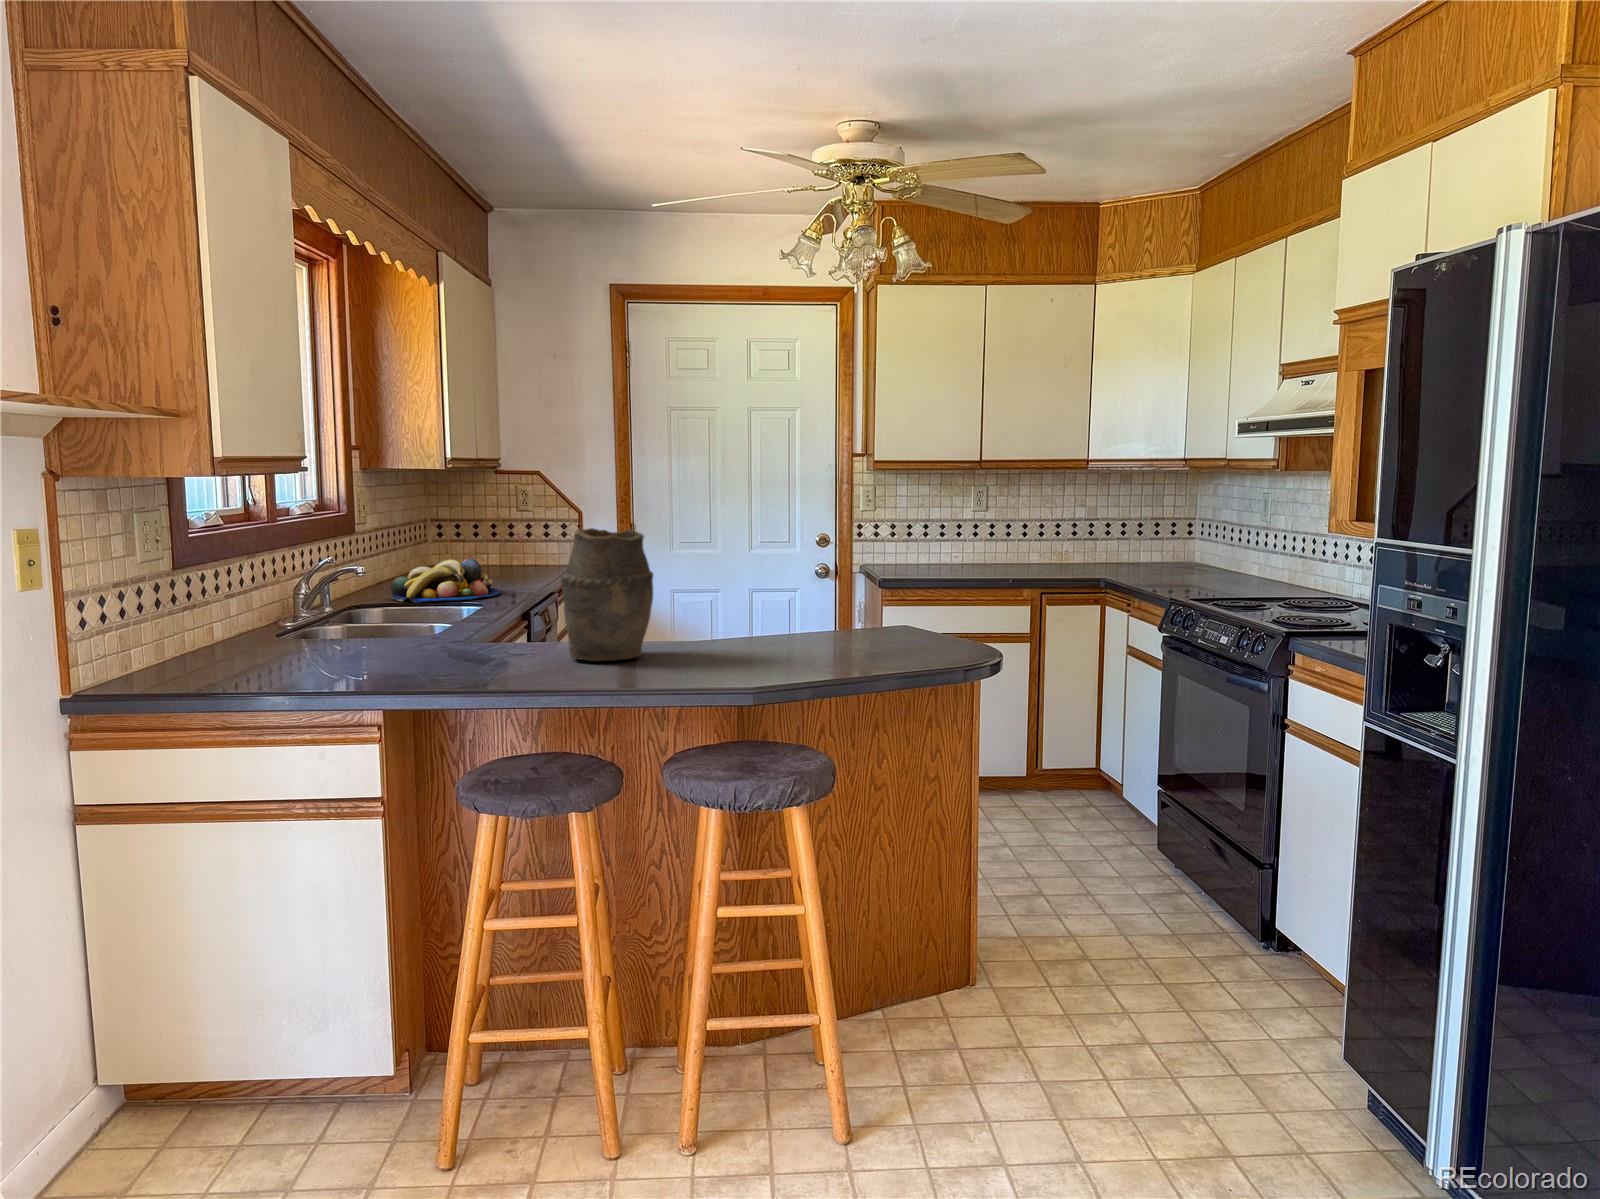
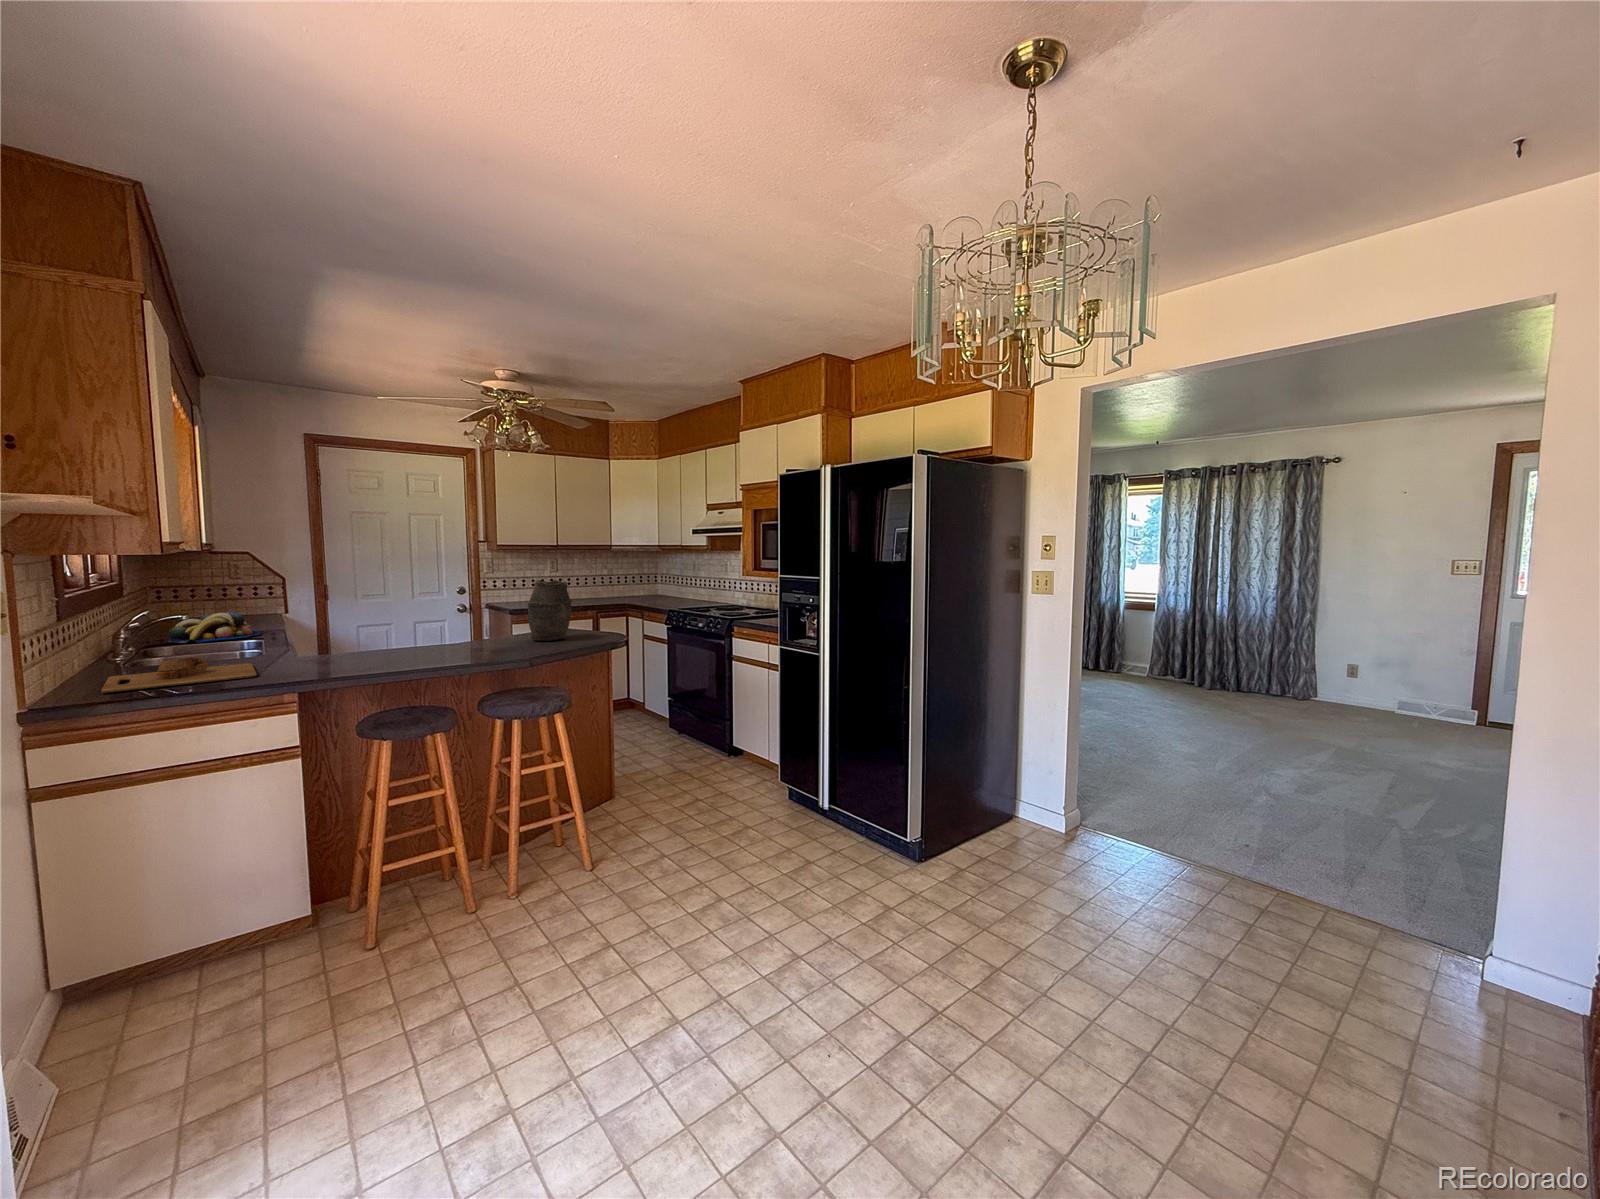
vase: present [561,528,653,661] -> present [528,580,572,641]
cutting board: none [165,629,387,675] -> present [101,657,257,693]

